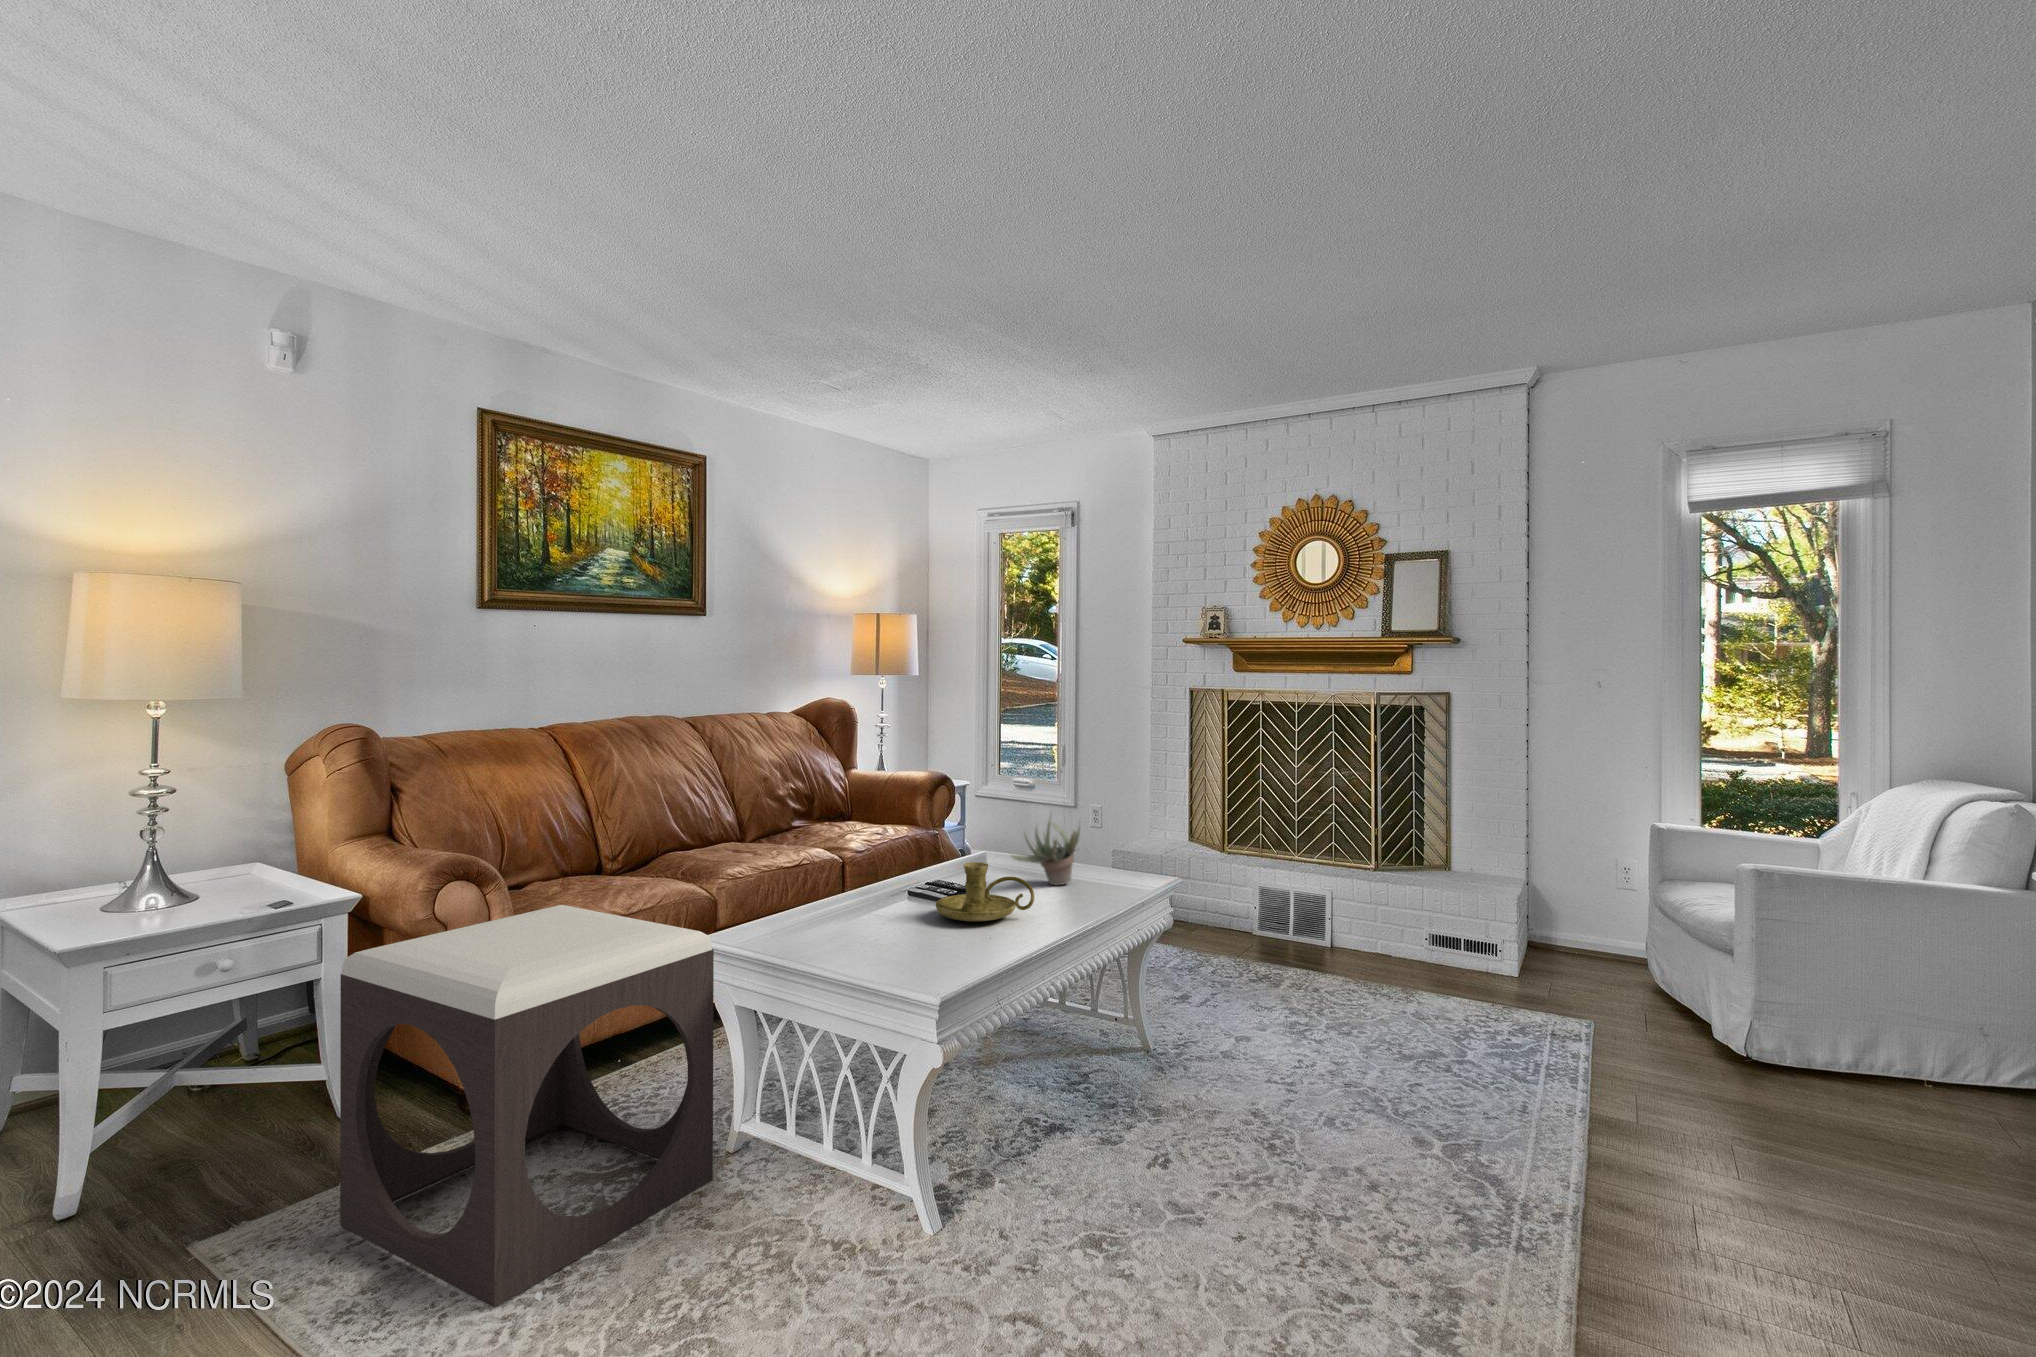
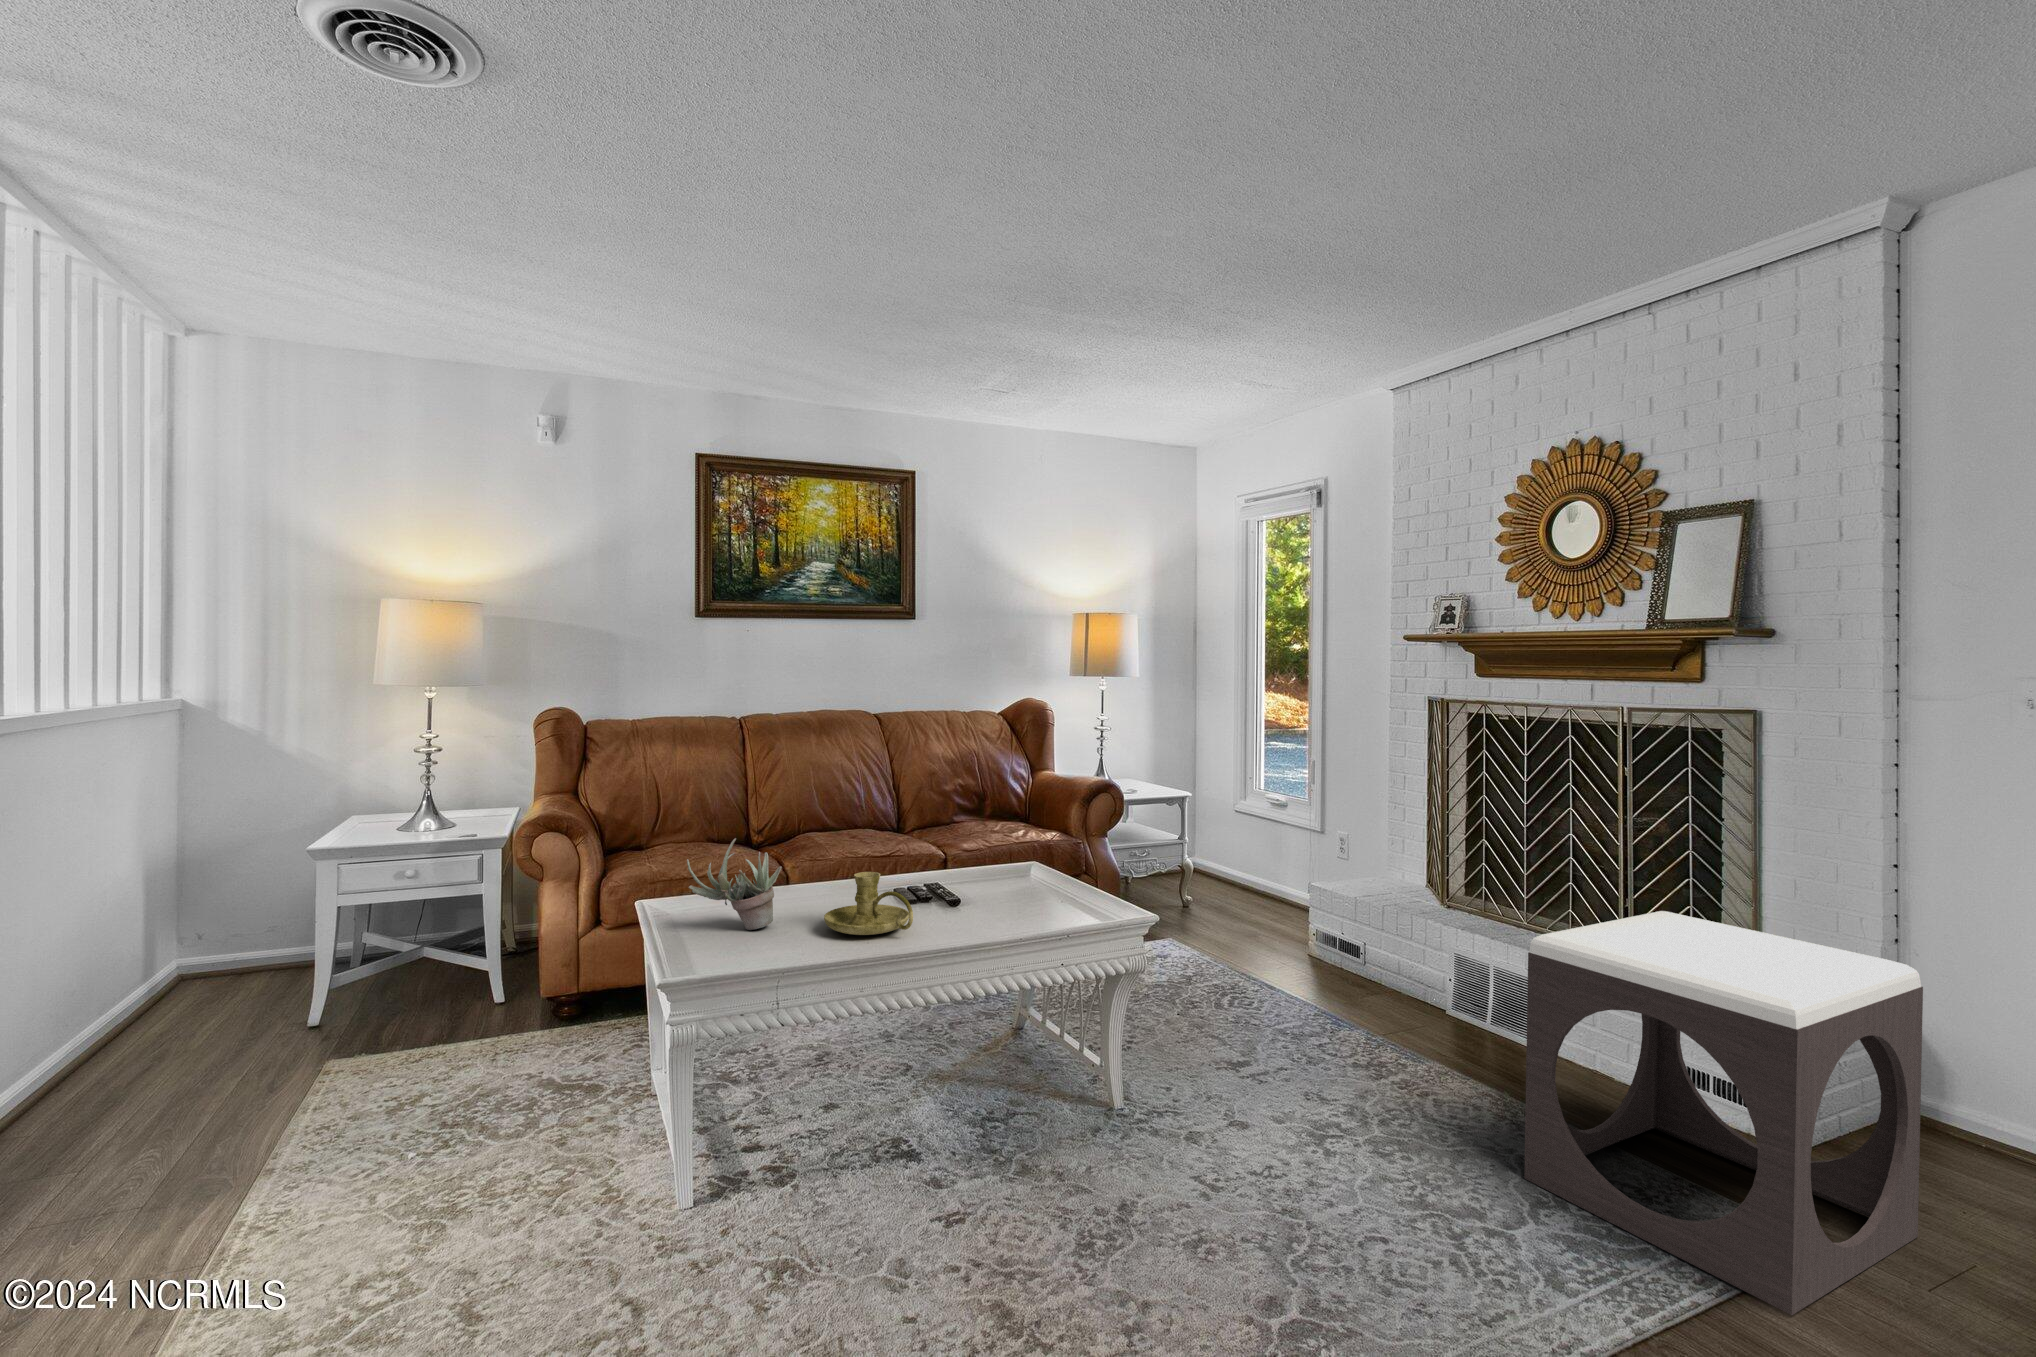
succulent plant: present [1011,814,1080,885] -> present [687,838,782,930]
footstool: present [340,905,714,1308] -> present [1524,911,1923,1315]

